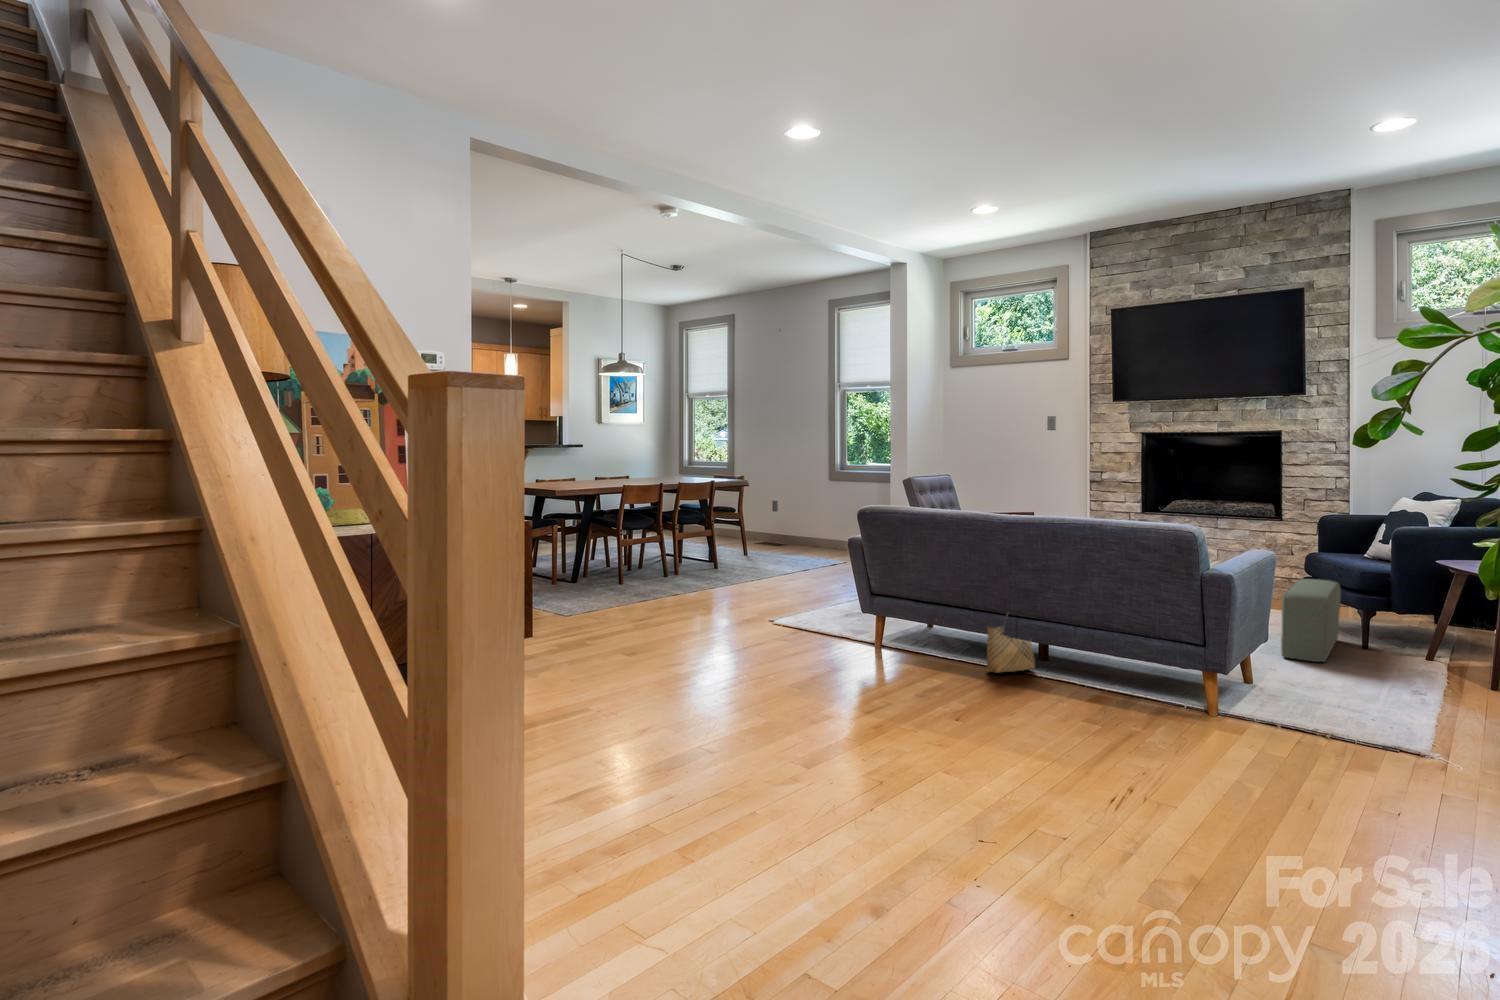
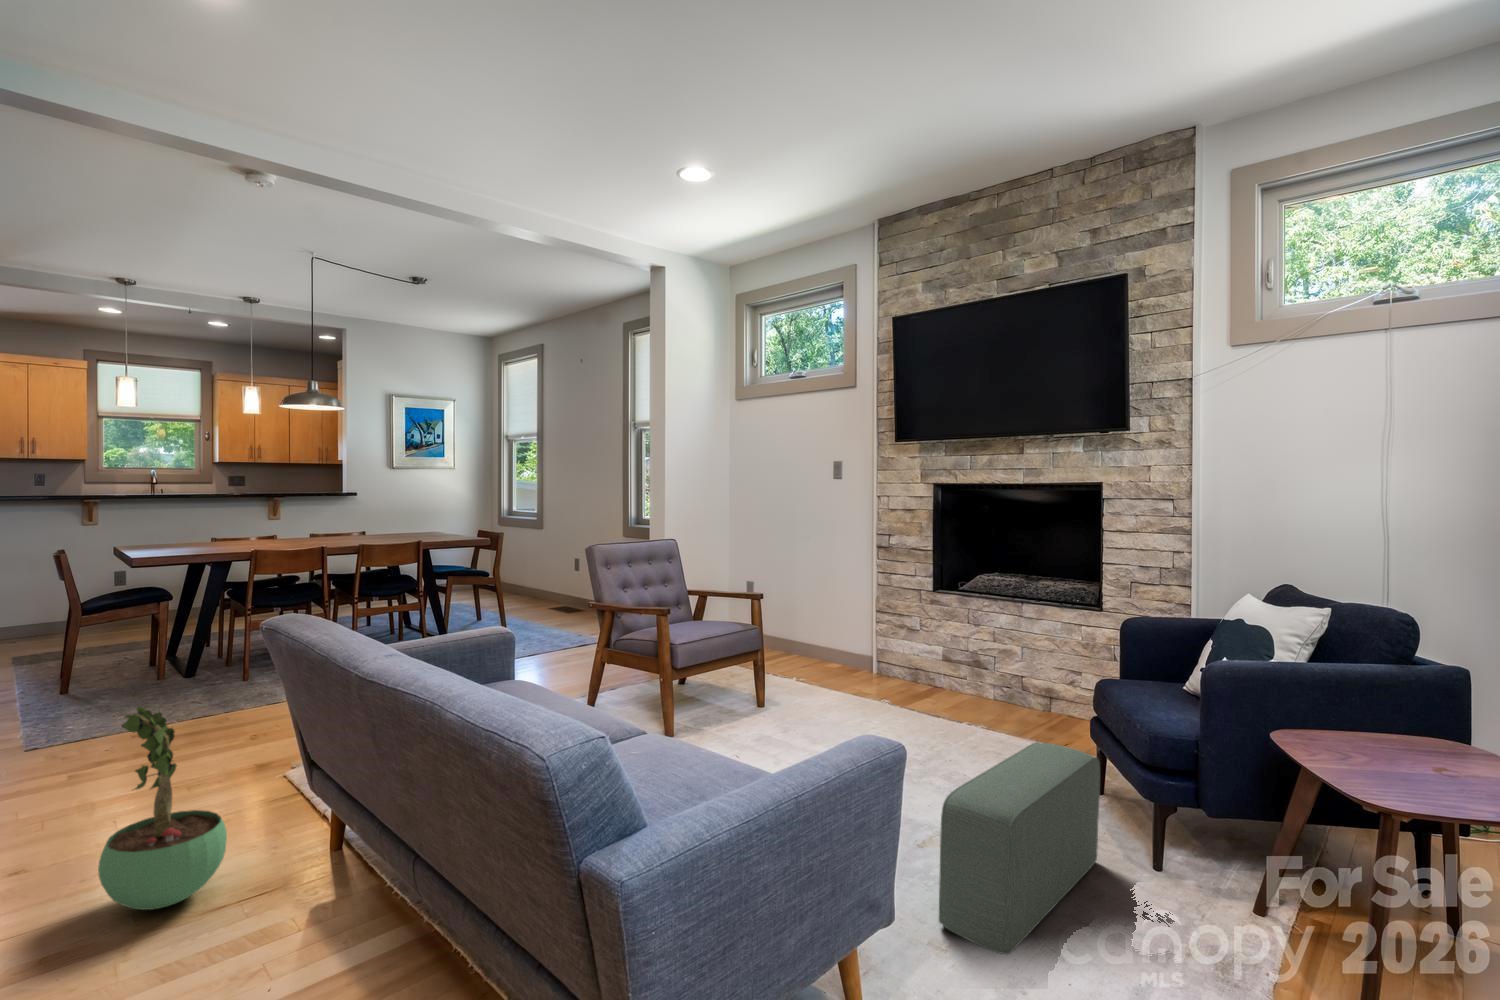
potted plant: none [863,564,926,666] -> present [98,707,227,910]
woven basket: present [986,625,1035,673] -> none [272,782,400,959]

